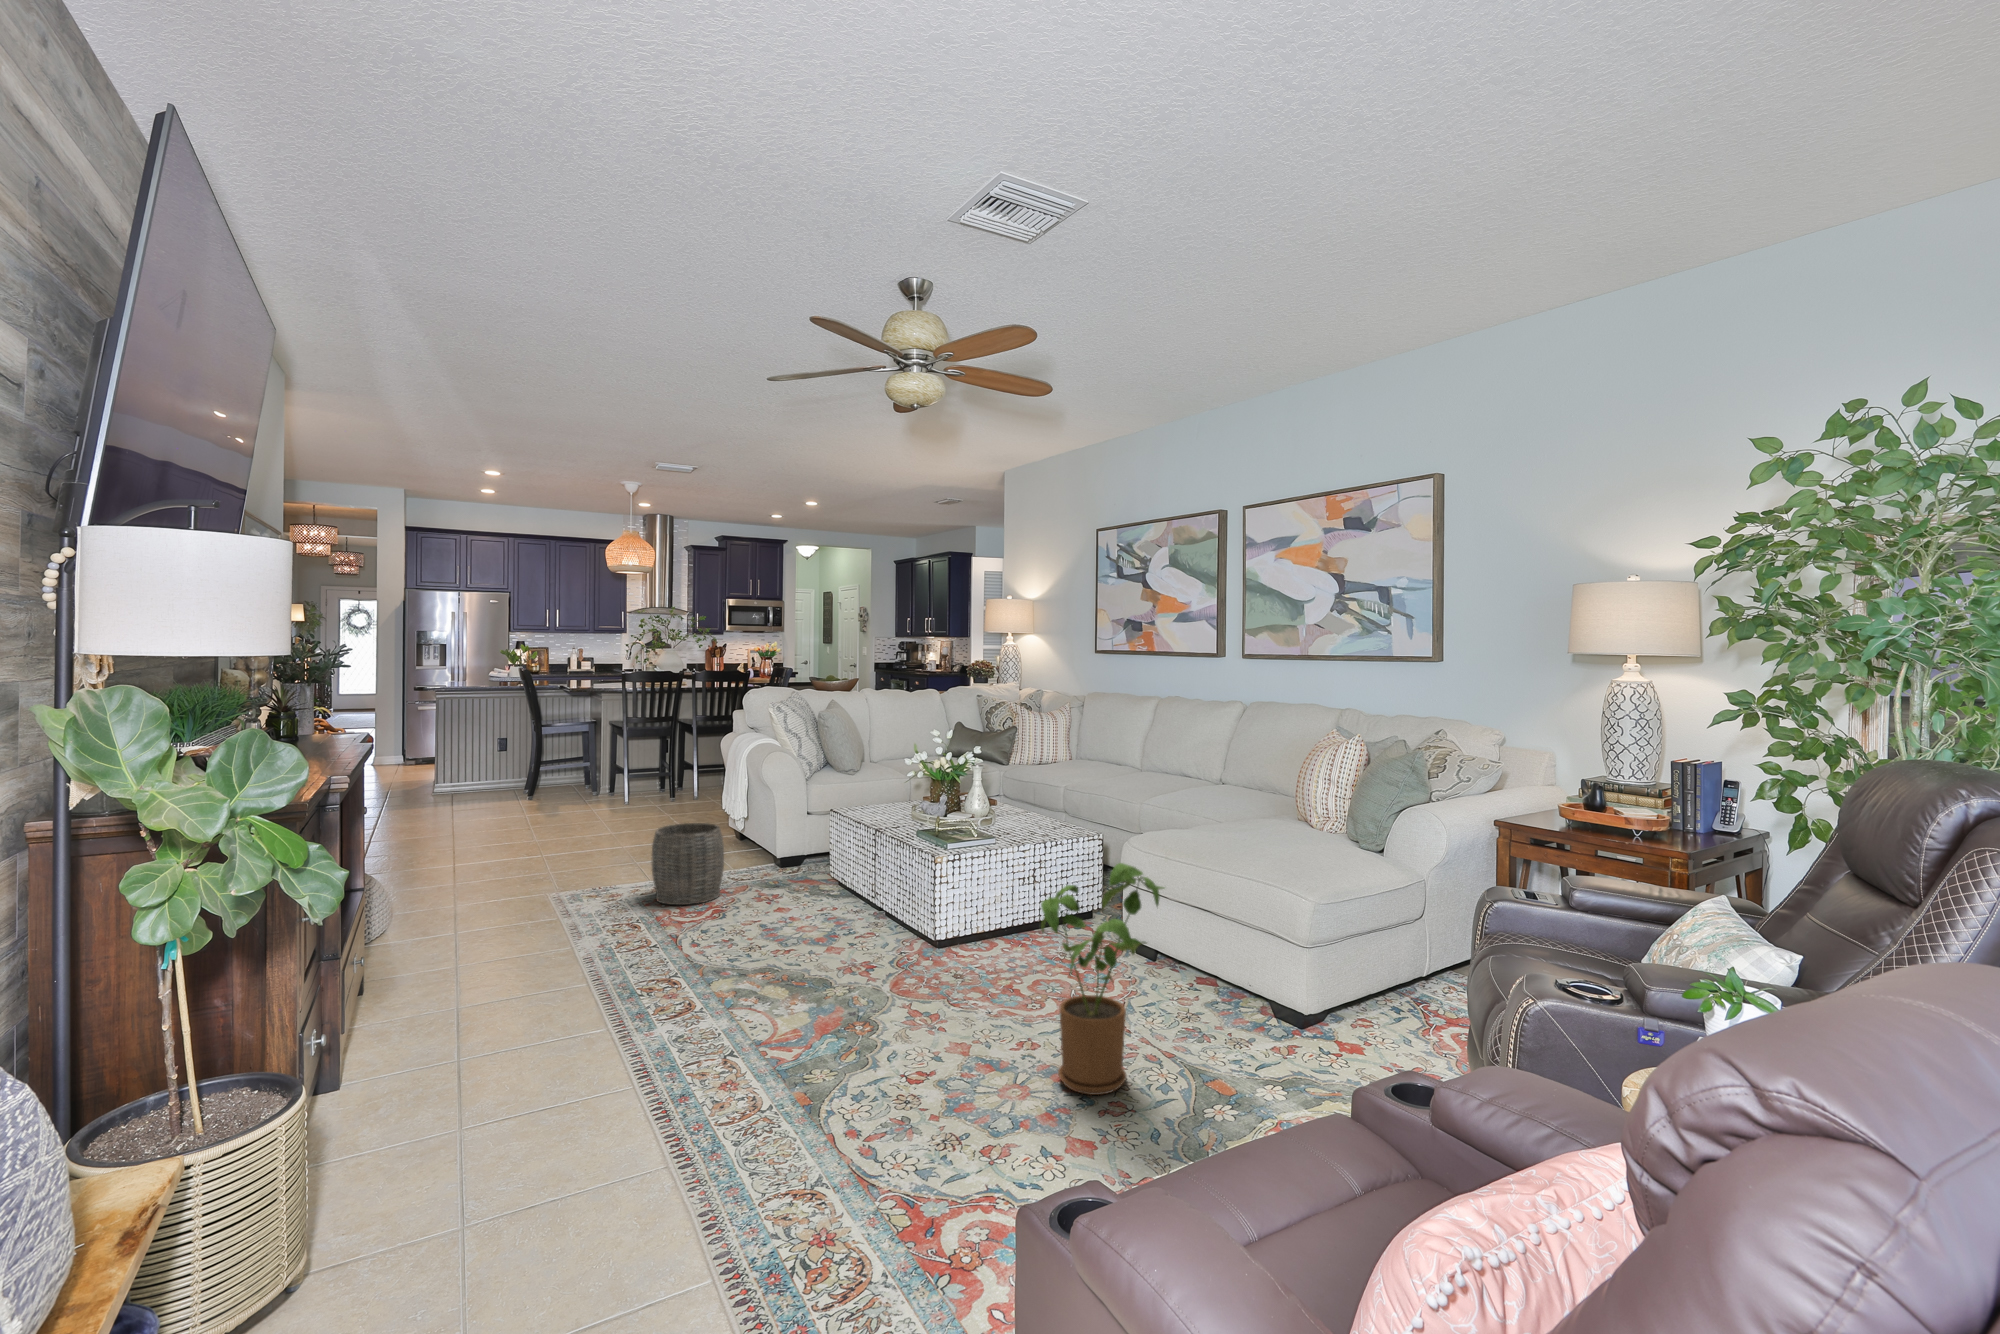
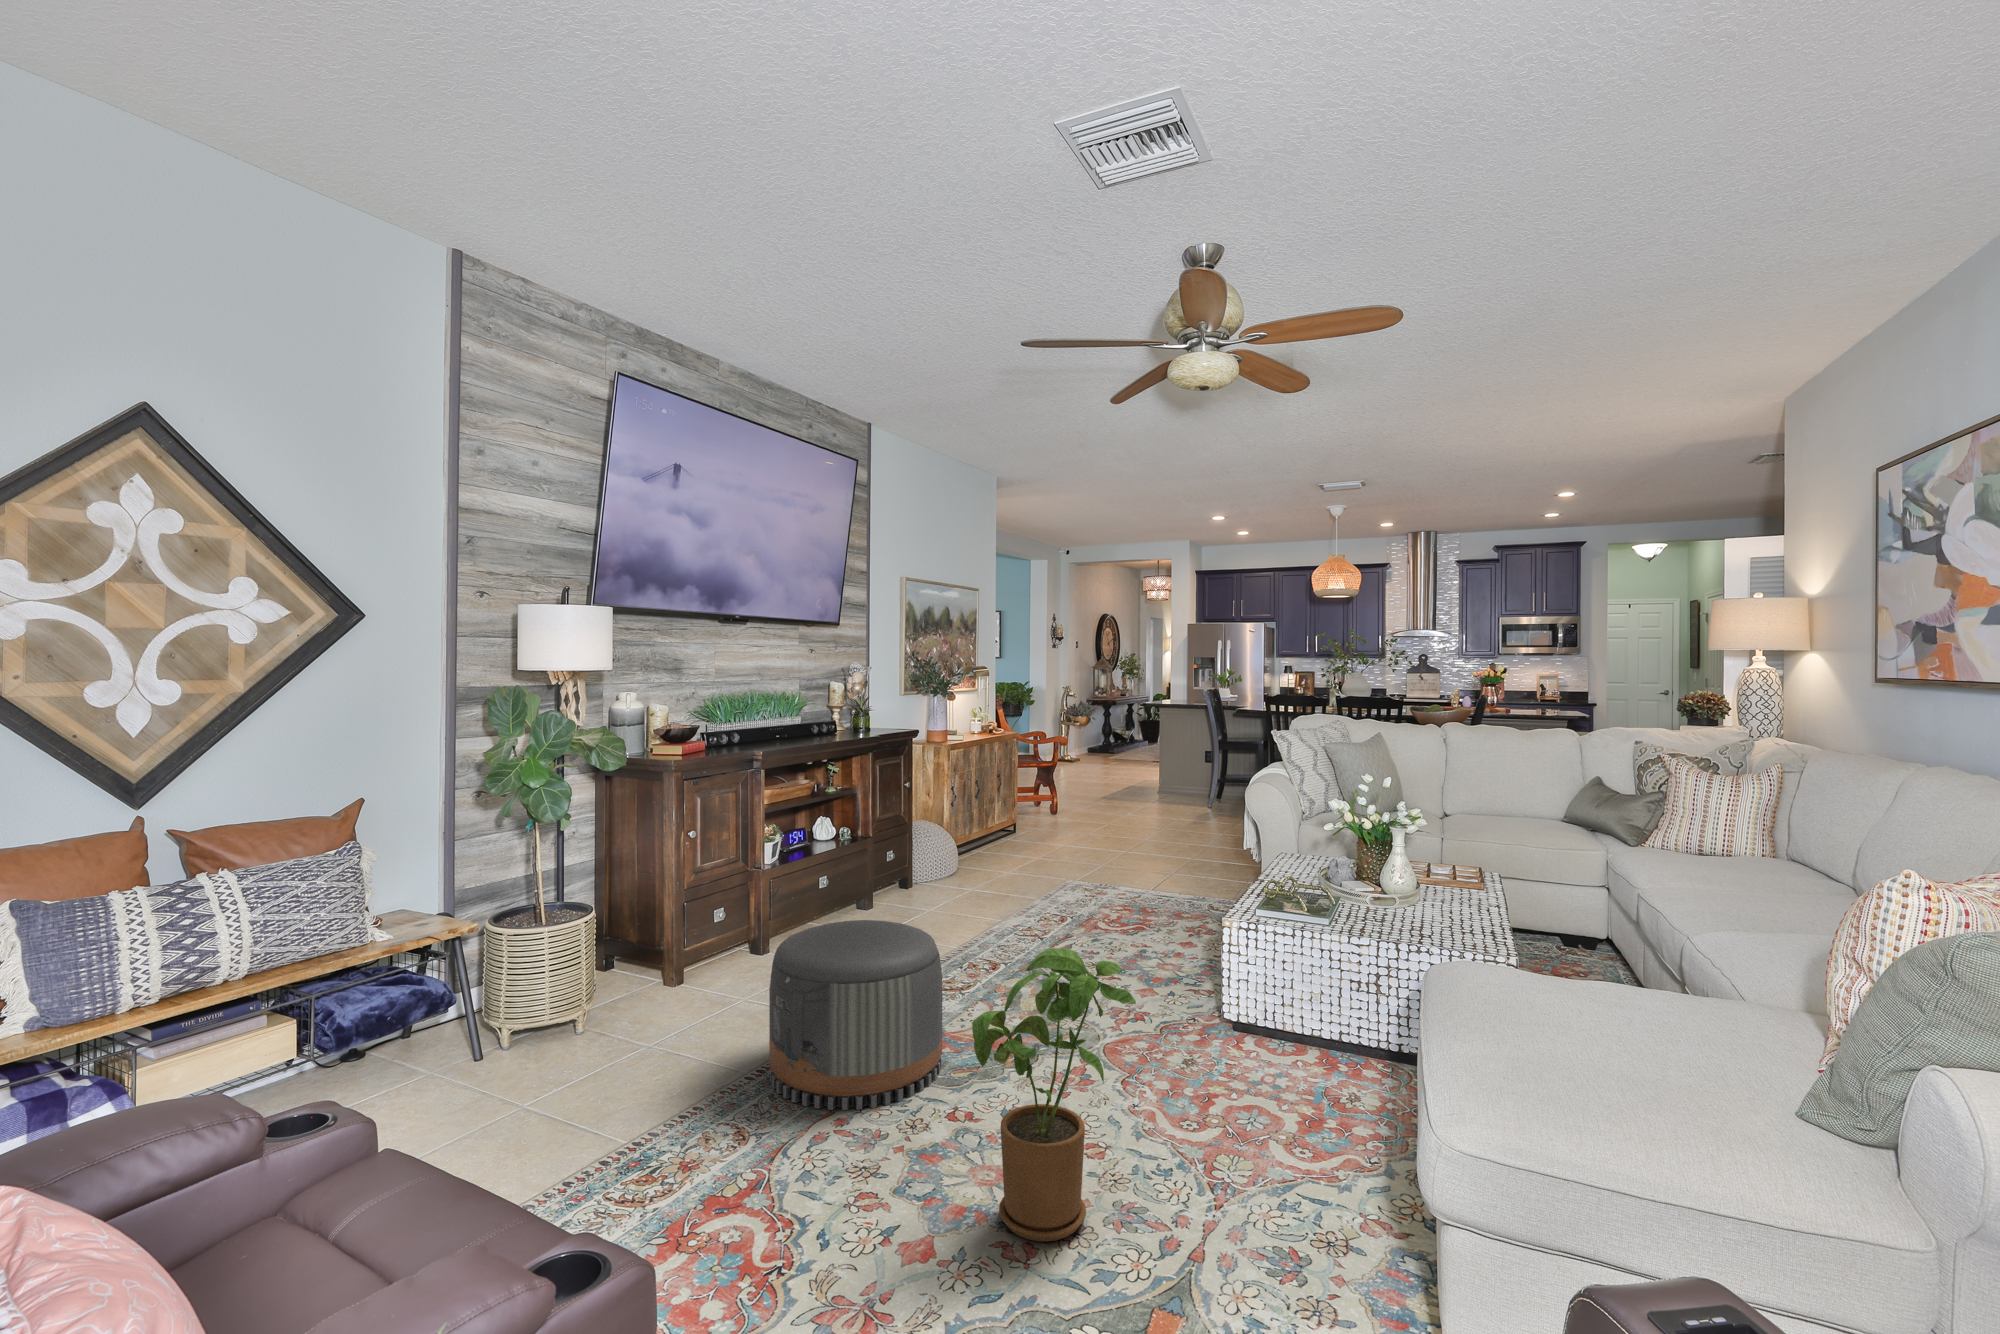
woven basket: present [652,823,724,905] -> none [1113,840,1181,920]
pouf: none [658,926,854,1141] -> present [769,920,942,1110]

